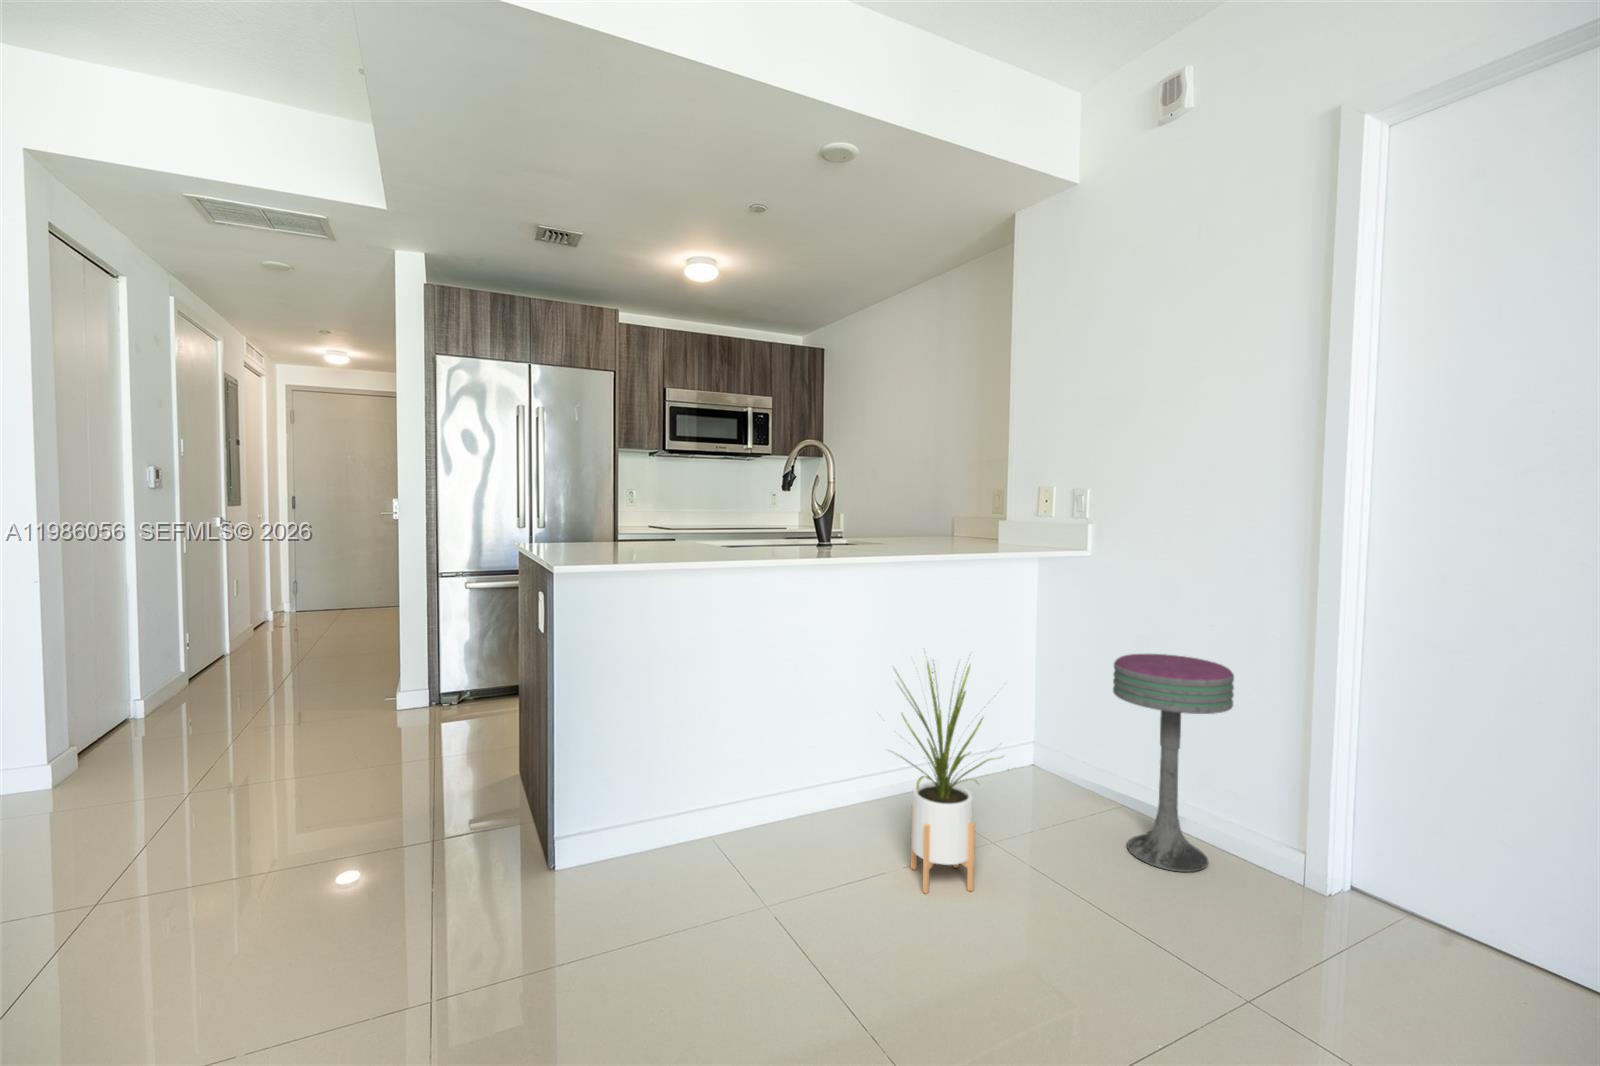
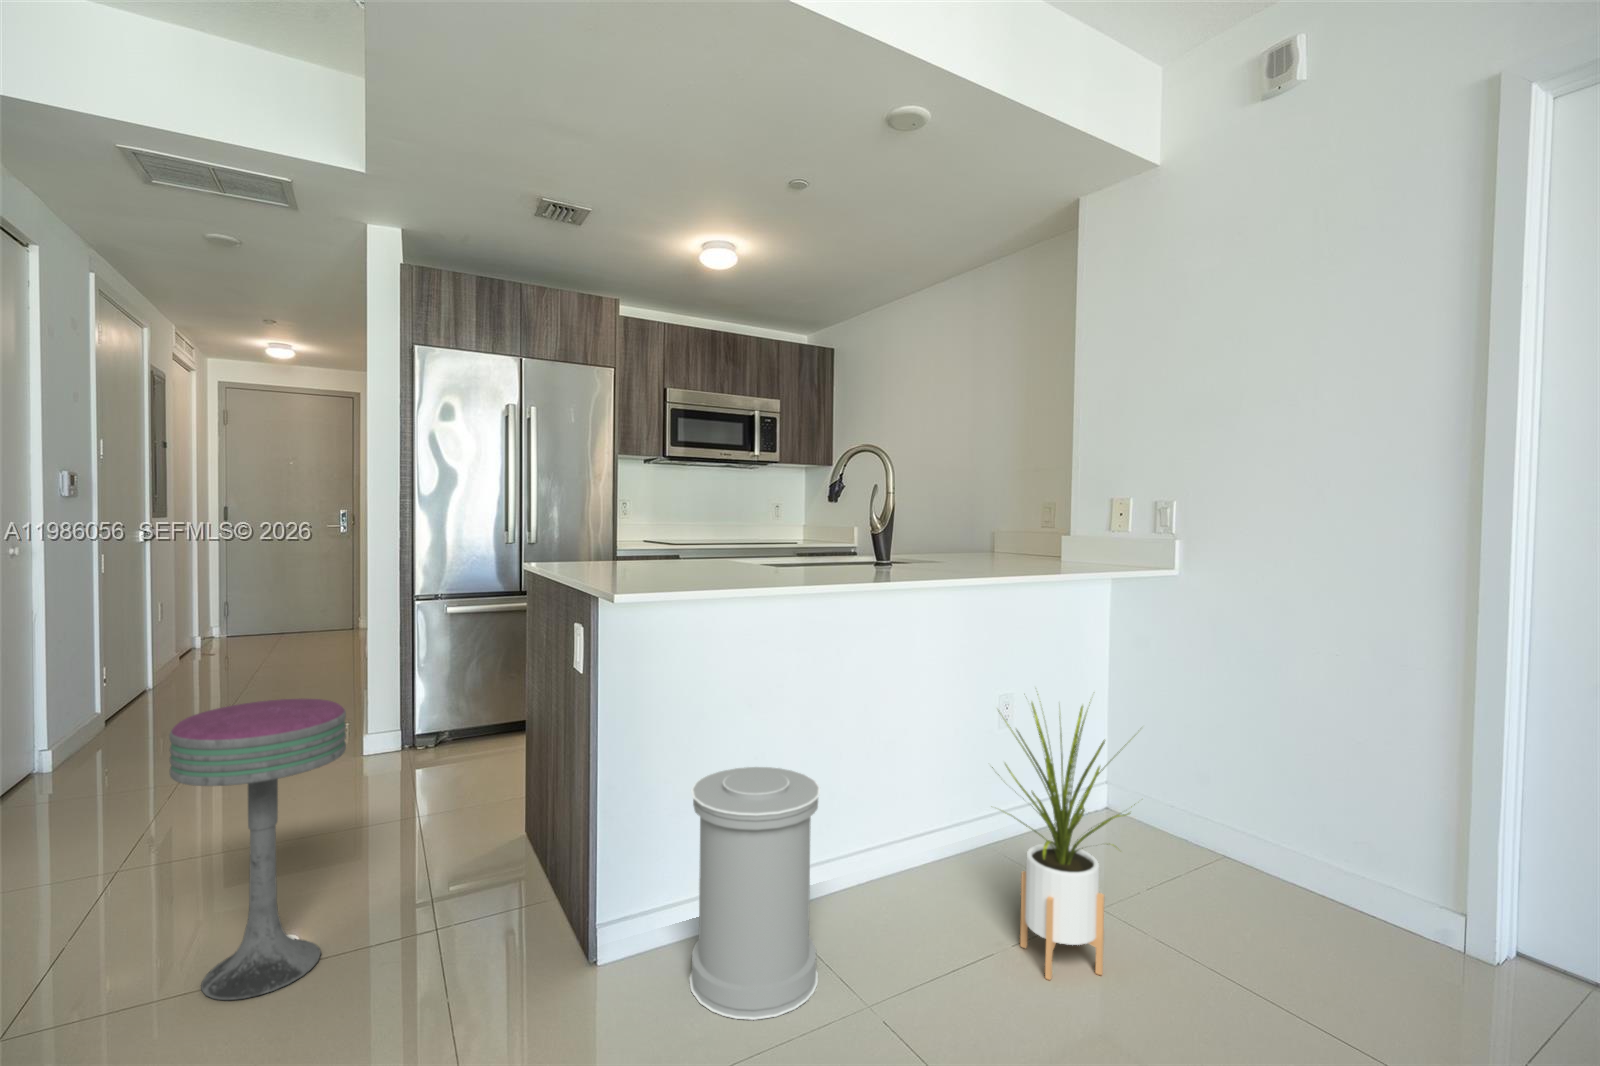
bar stool: present [1113,654,1234,872] -> present [169,699,346,1000]
trash can: none [624,713,733,914] -> present [689,767,820,1020]

